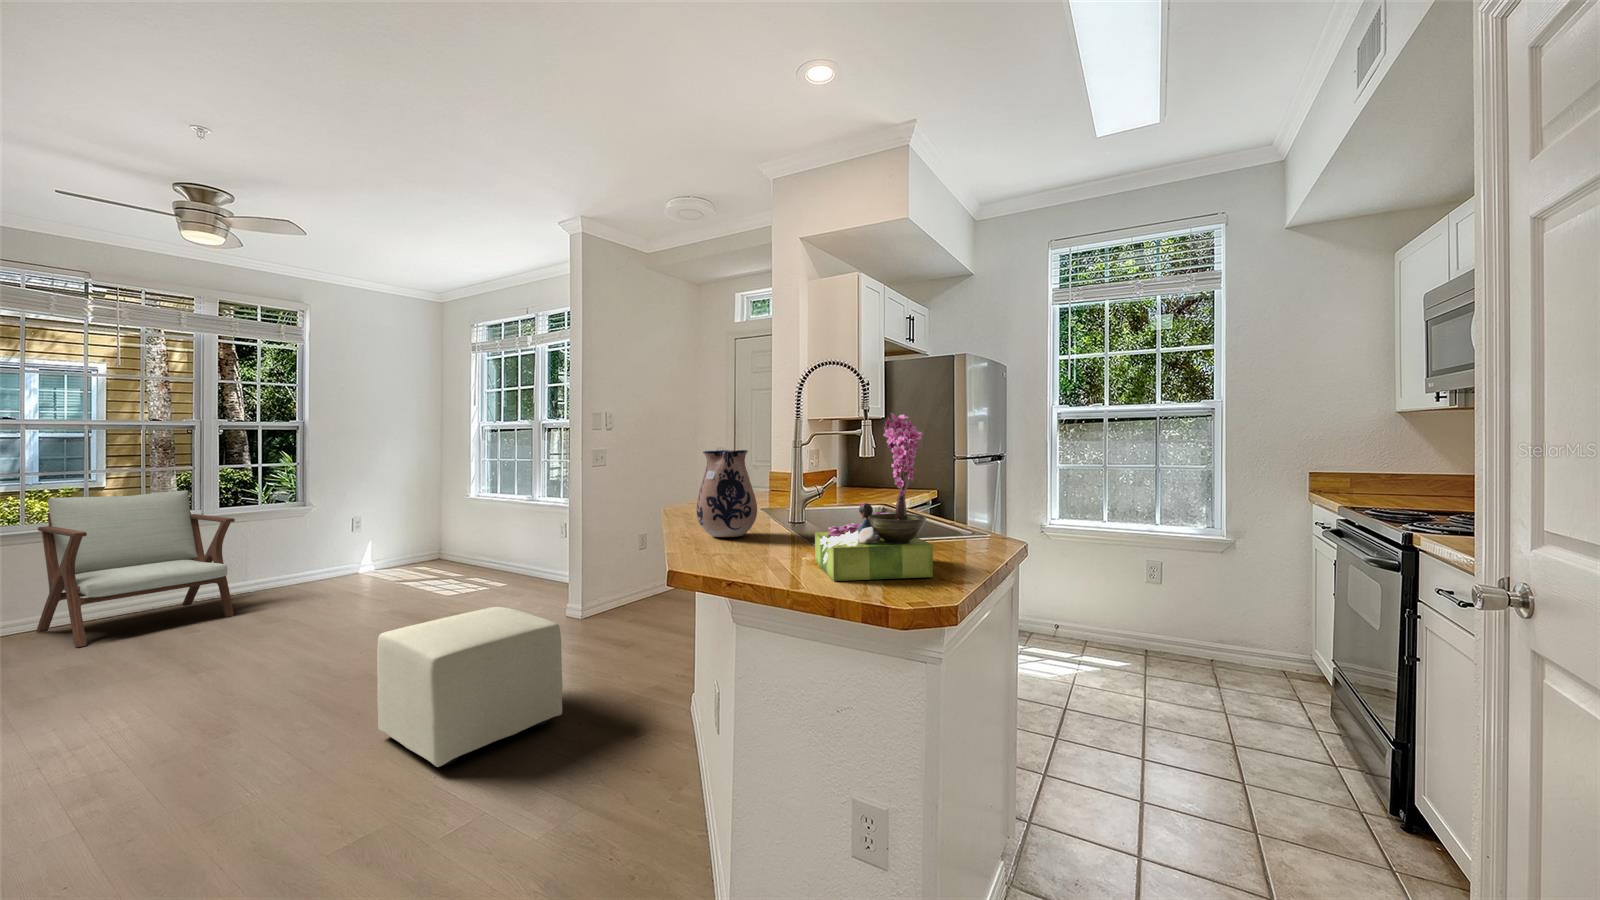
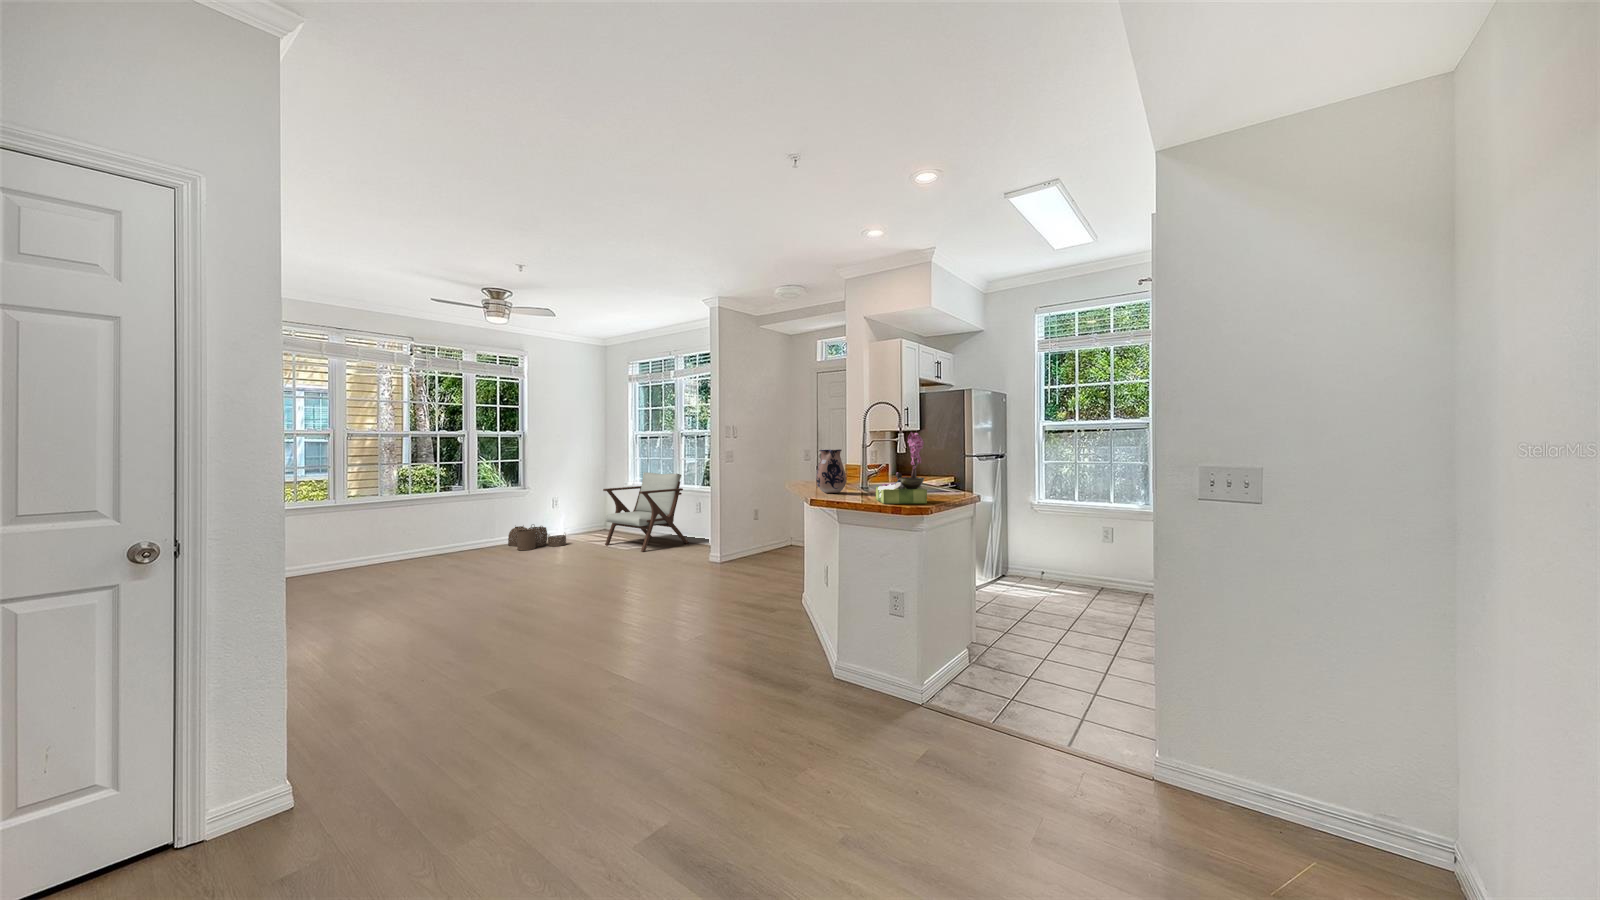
lounge chair: present [36,490,235,647] -> present [603,472,689,551]
woven basket: none [271,559,364,600] -> present [508,524,566,550]
ottoman: present [377,607,563,767] -> none [631,543,728,620]

